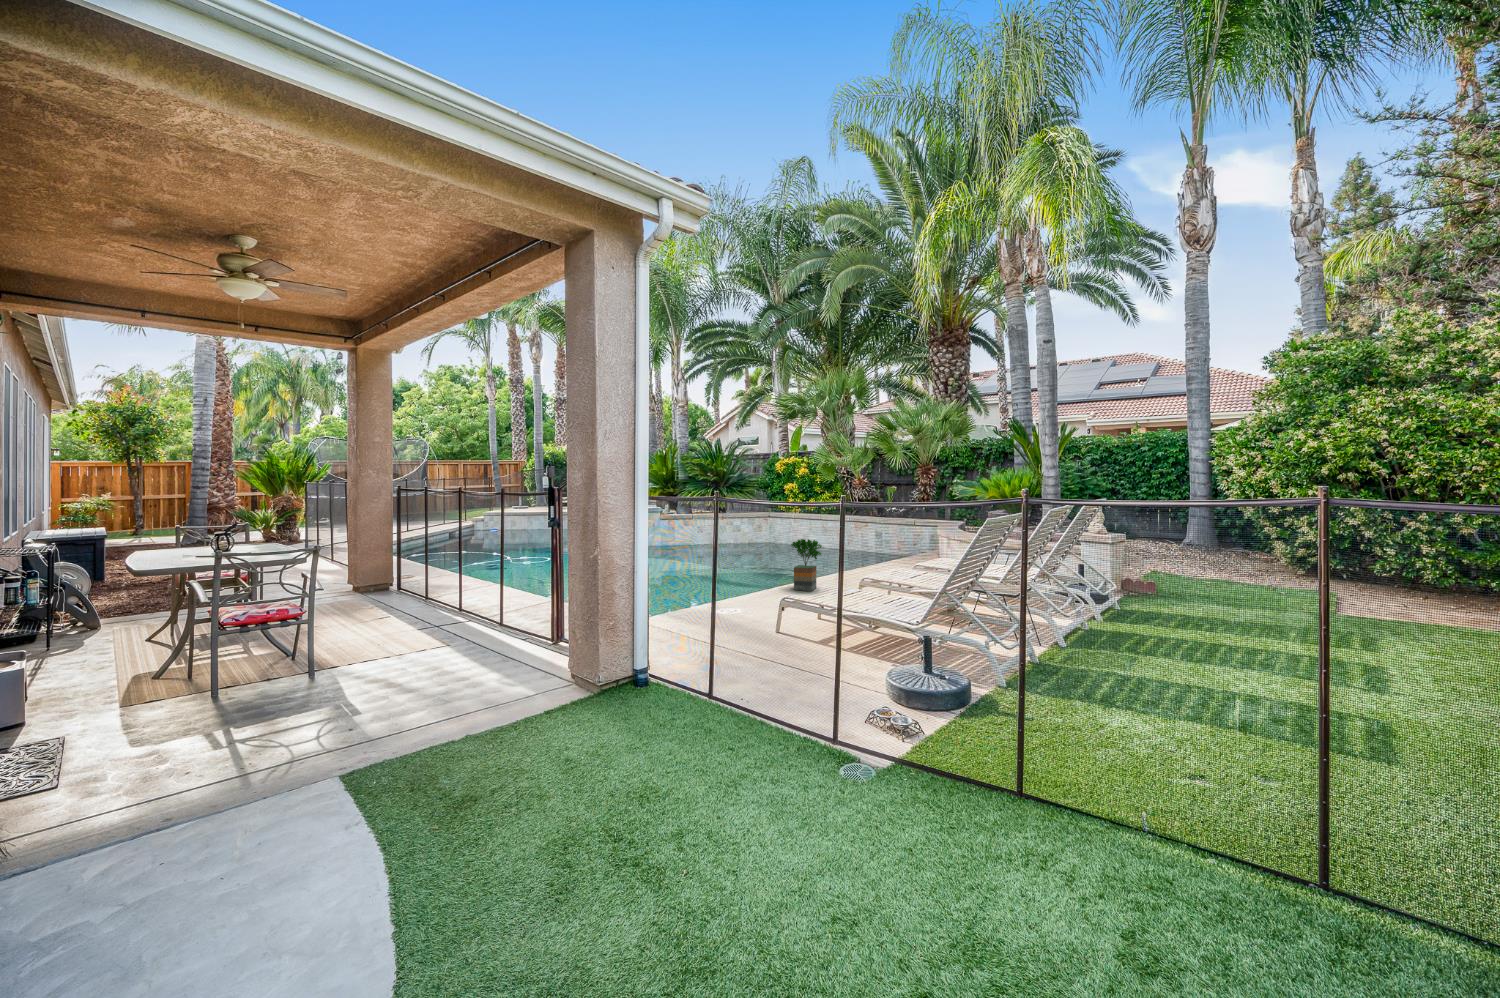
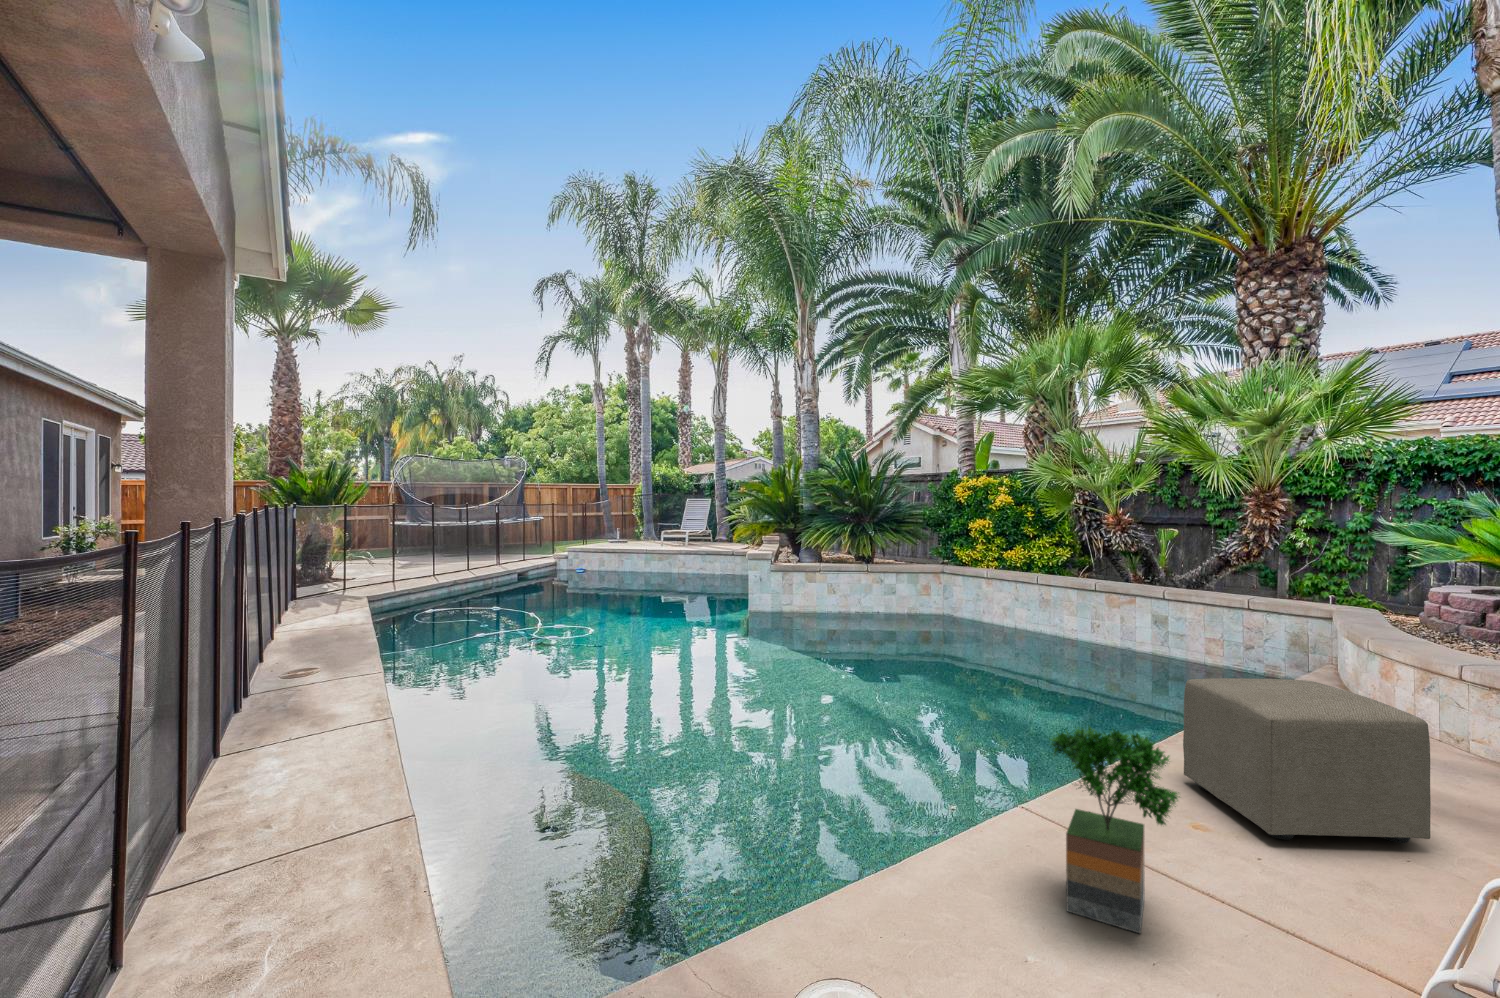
ottoman: none [845,534,905,579] -> present [1183,678,1431,843]

